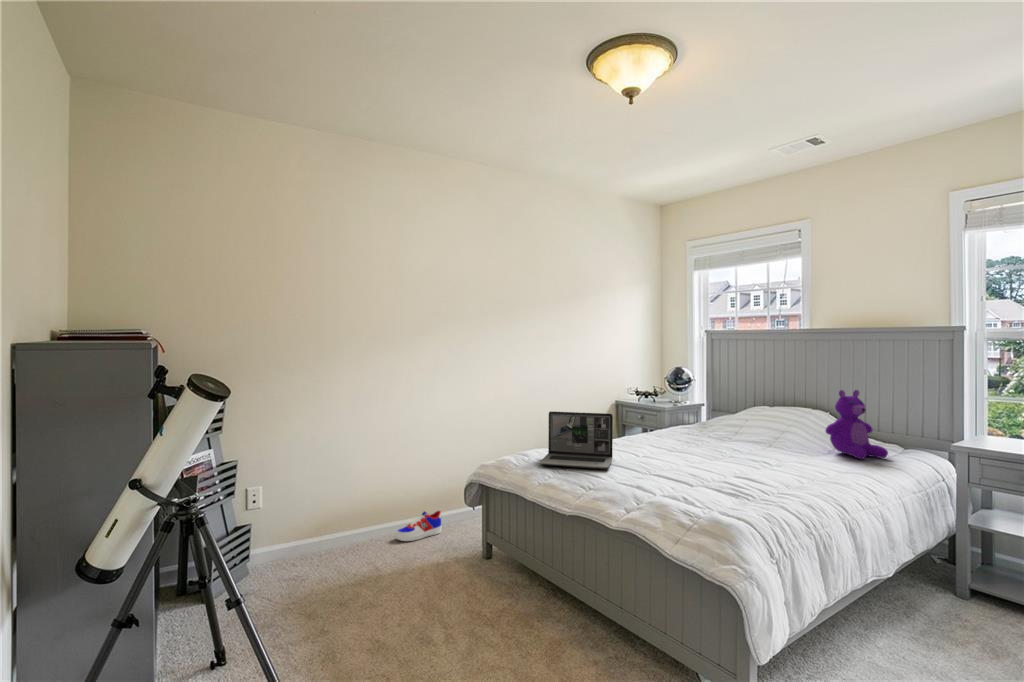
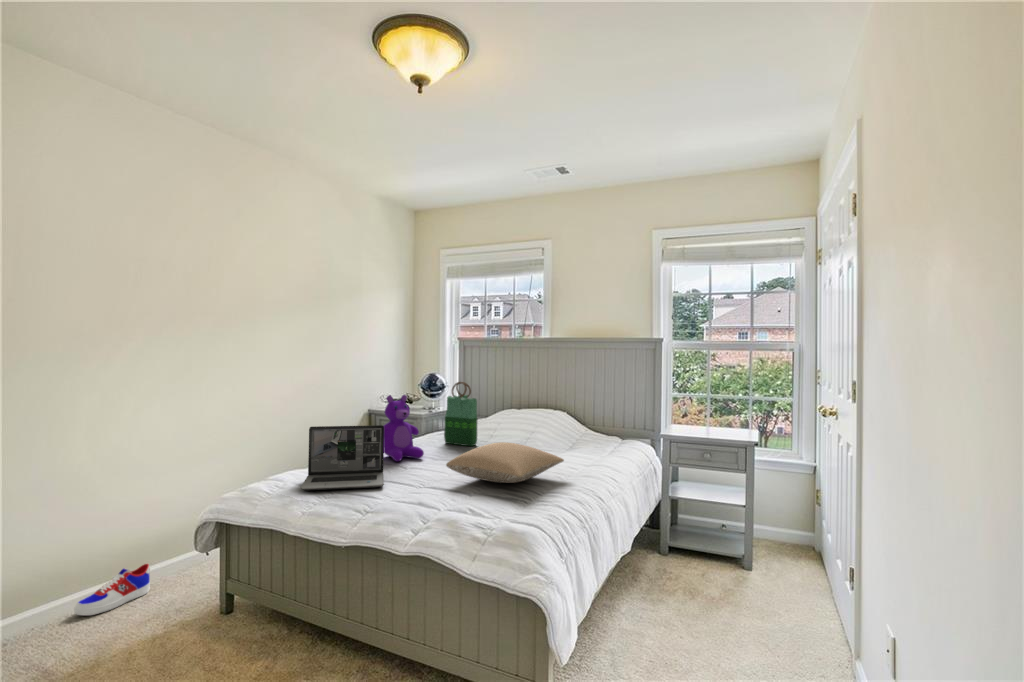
tote bag: none [682,376,716,441] -> present [444,382,477,446]
teddy bear: present [826,390,888,459] -> present [384,395,424,461]
pillow: none [668,438,801,479] -> present [446,442,564,483]

